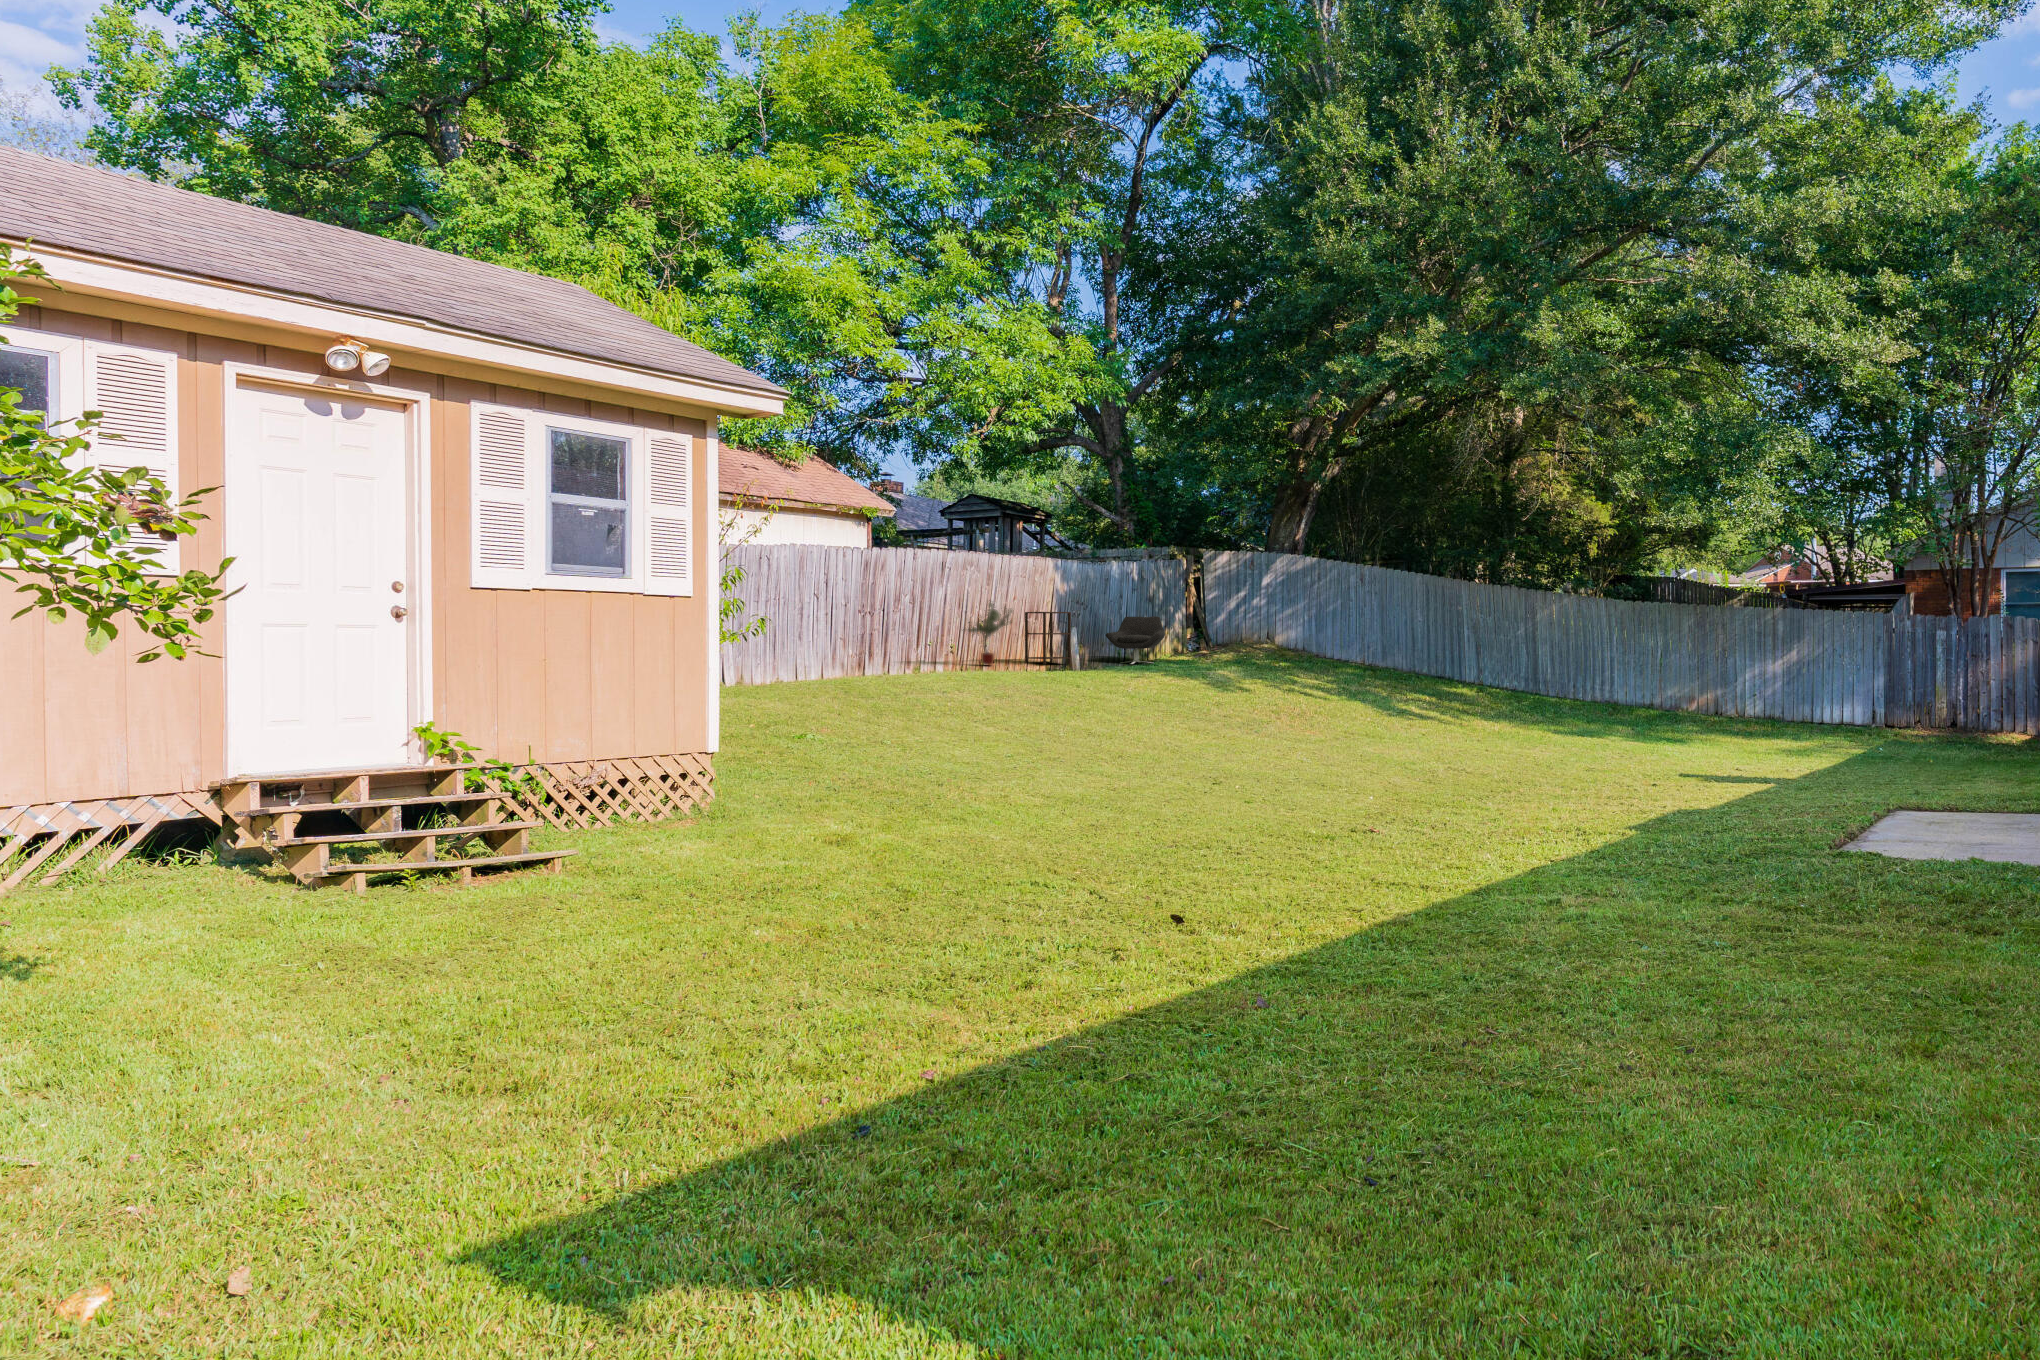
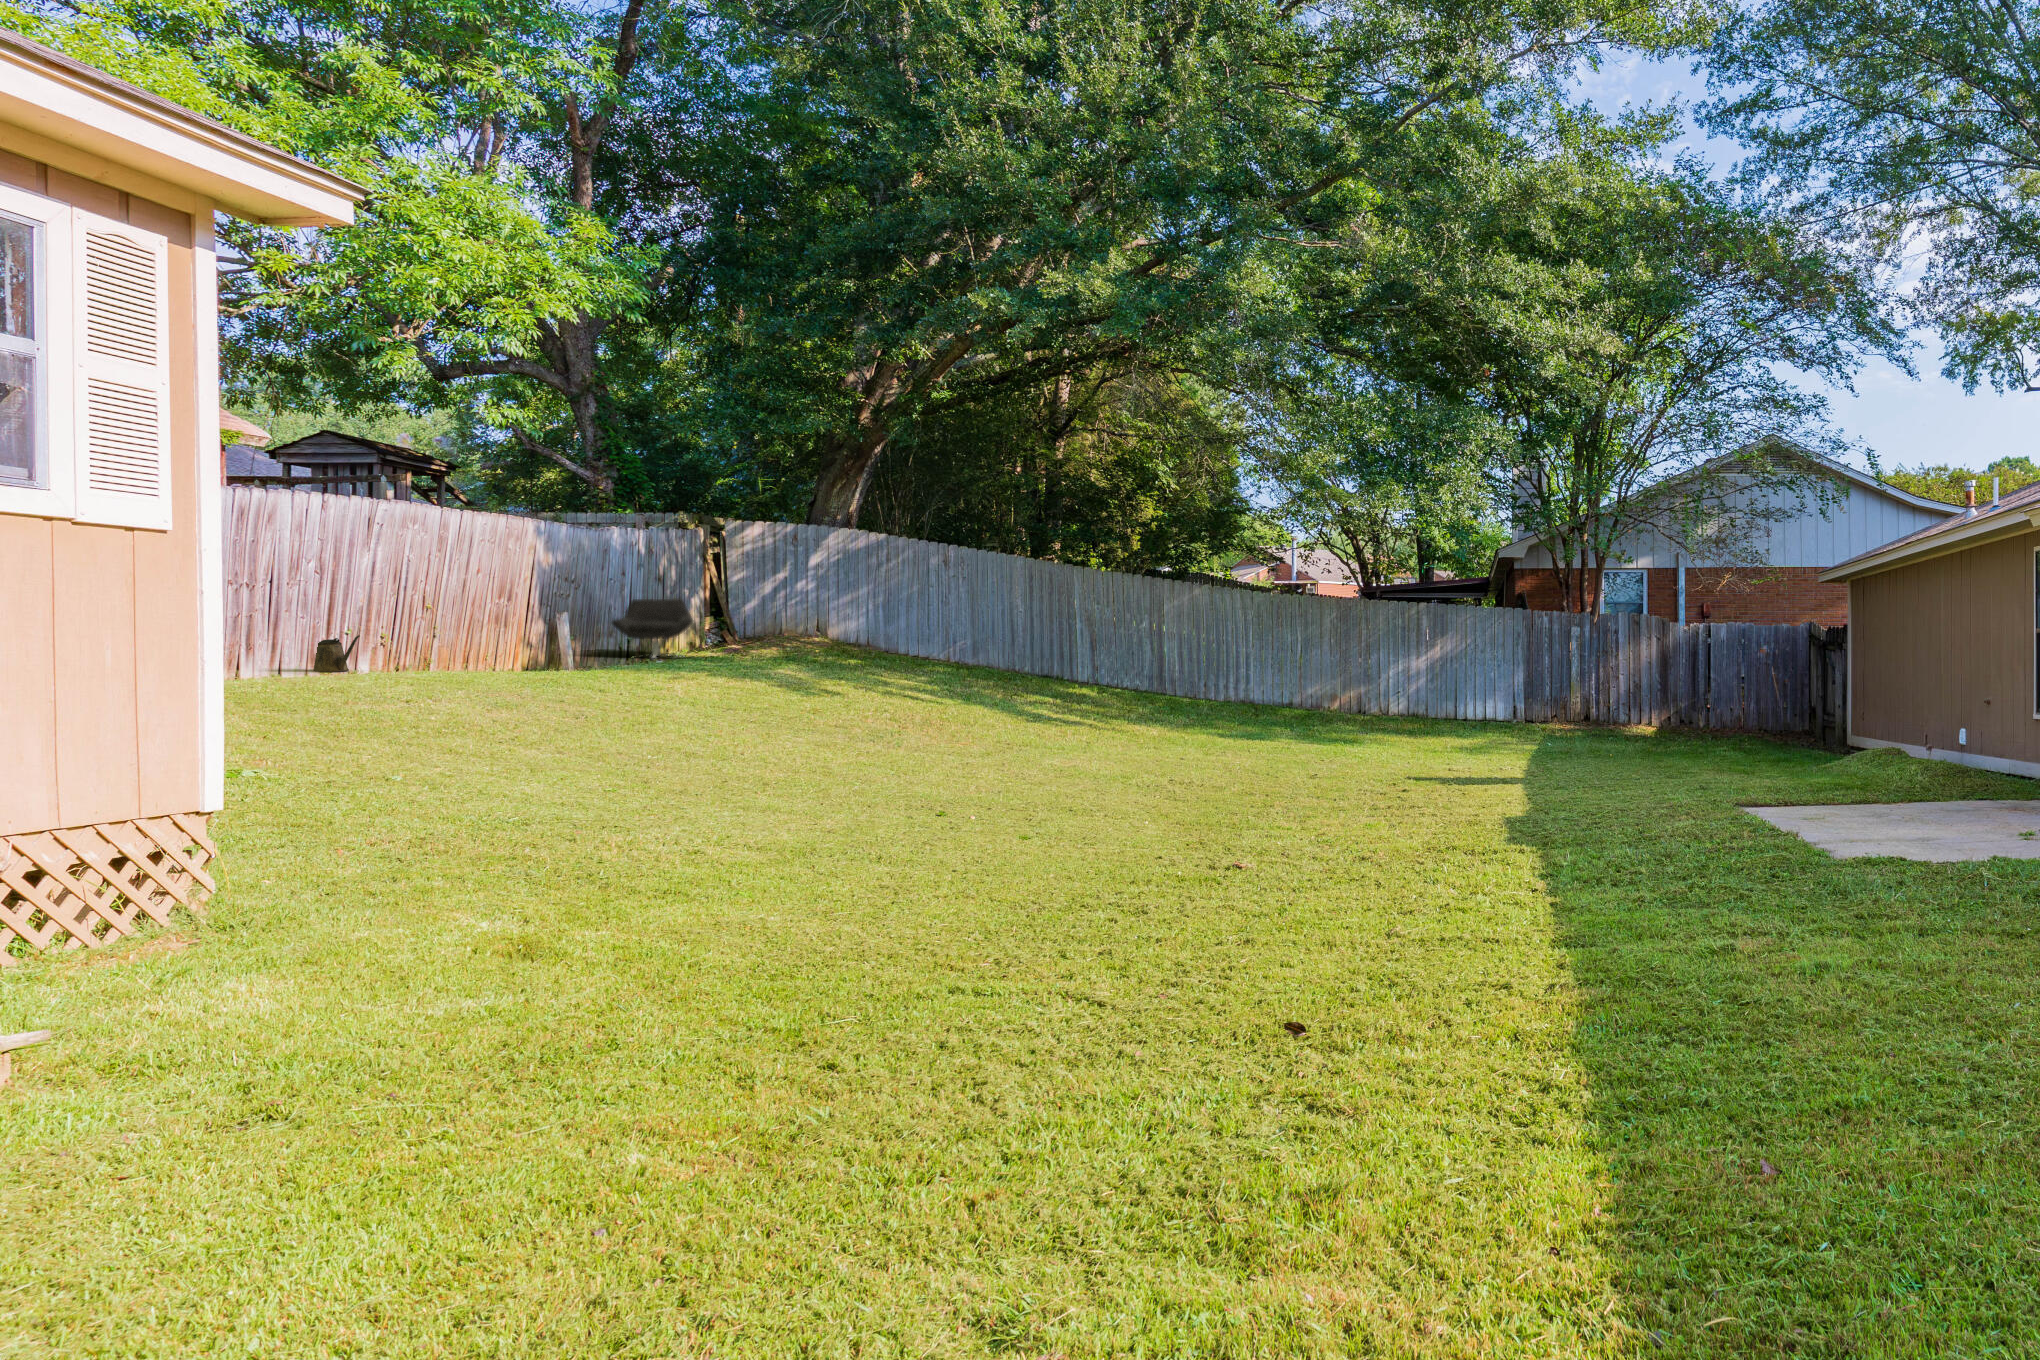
potted tree: present [963,600,1012,665] -> none [397,576,480,666]
side table: present [1025,612,1071,664] -> none [491,593,565,662]
watering can: none [909,642,934,668] -> present [313,635,360,672]

